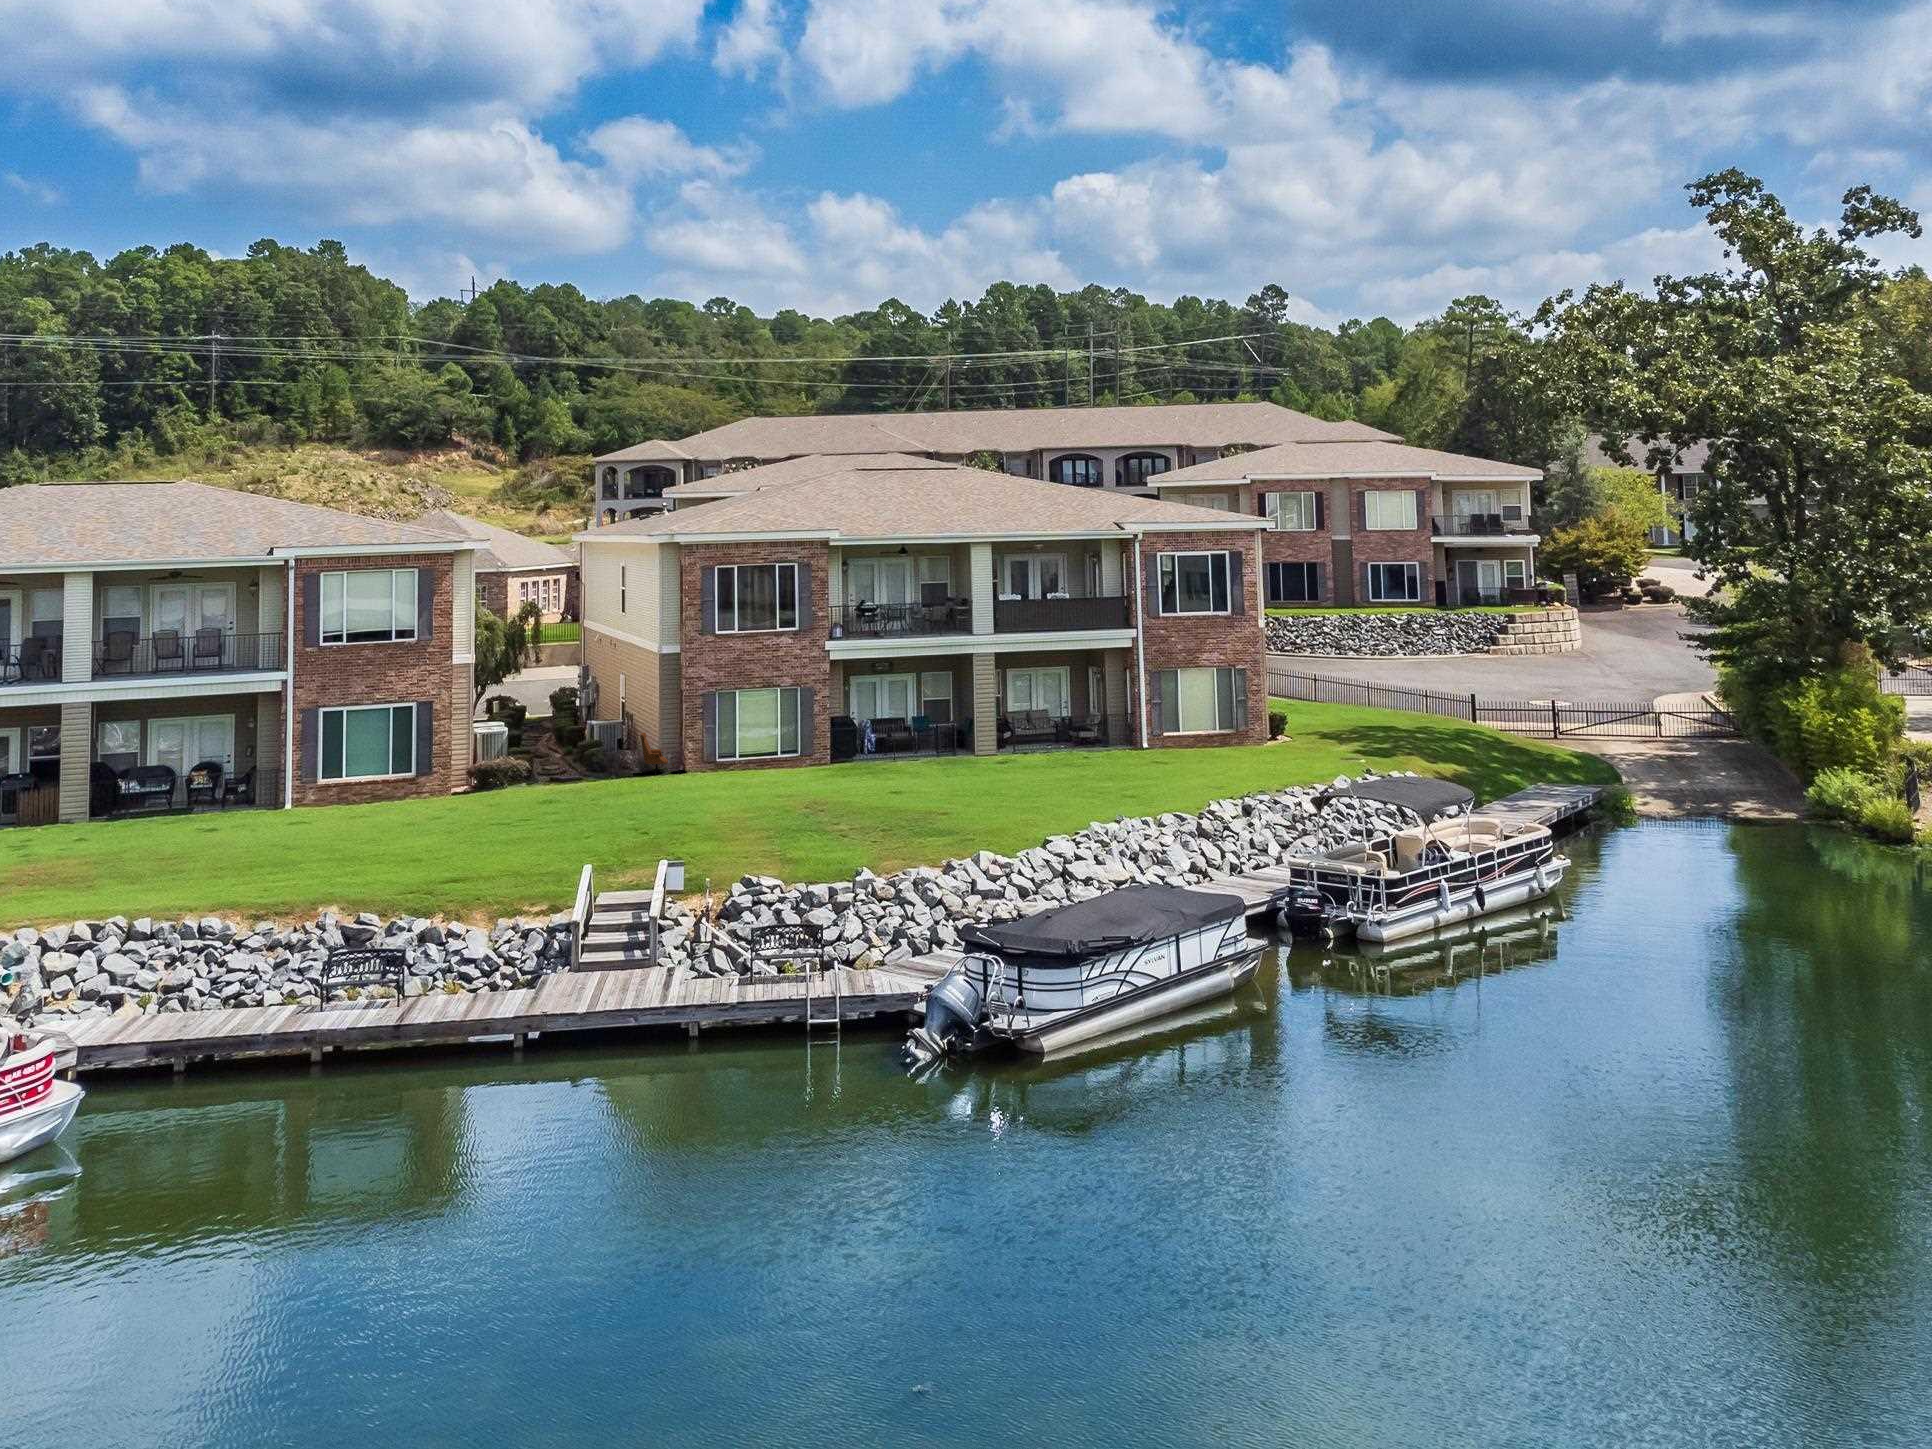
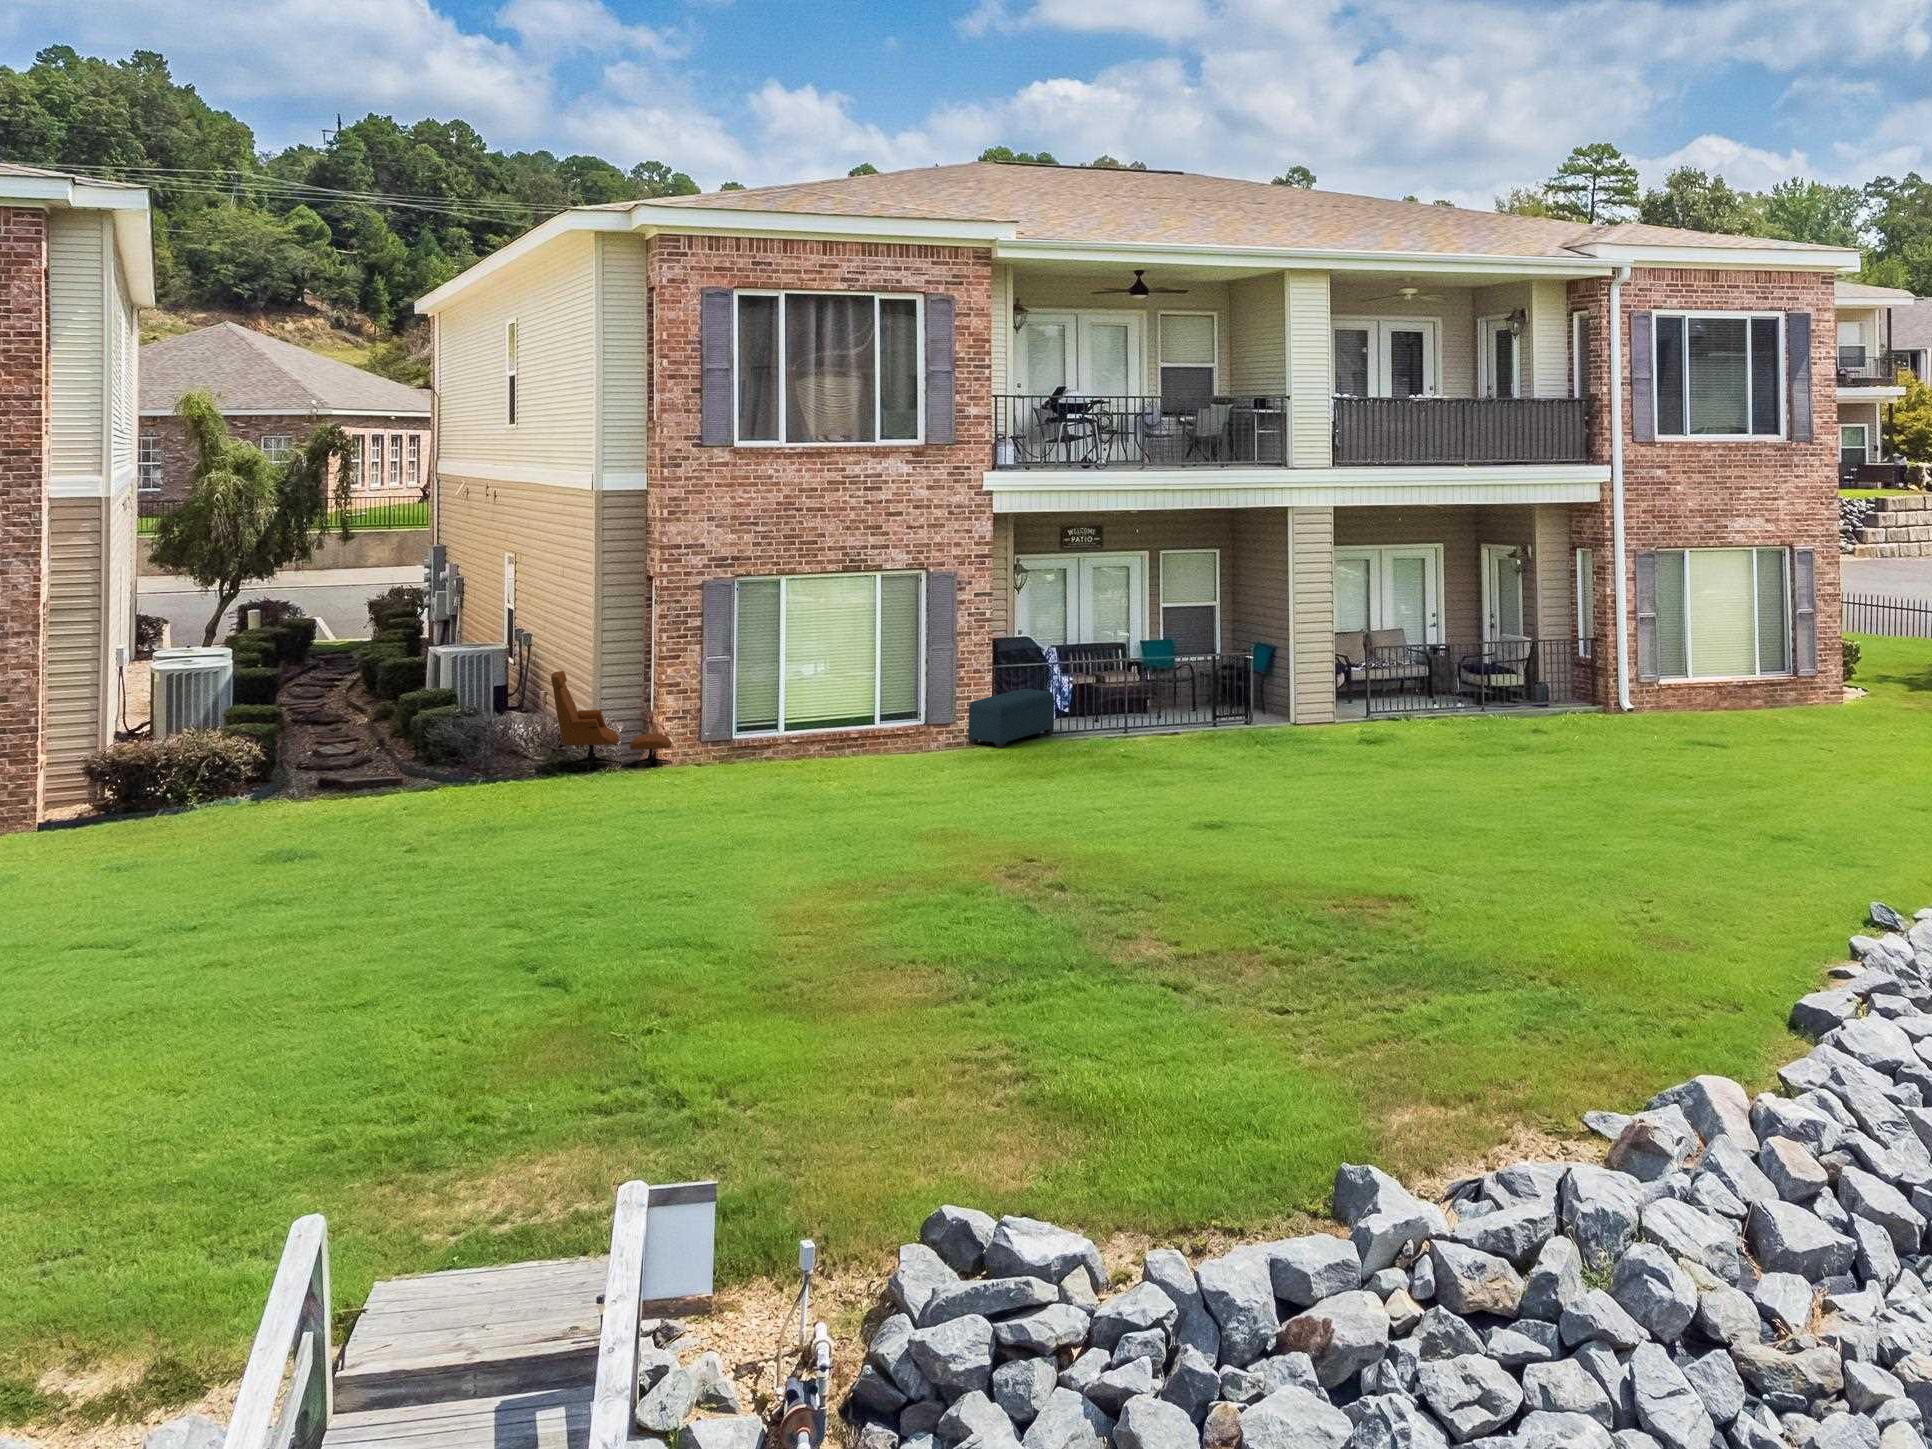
bench: none [818,740,858,767] -> present [968,689,1054,749]

